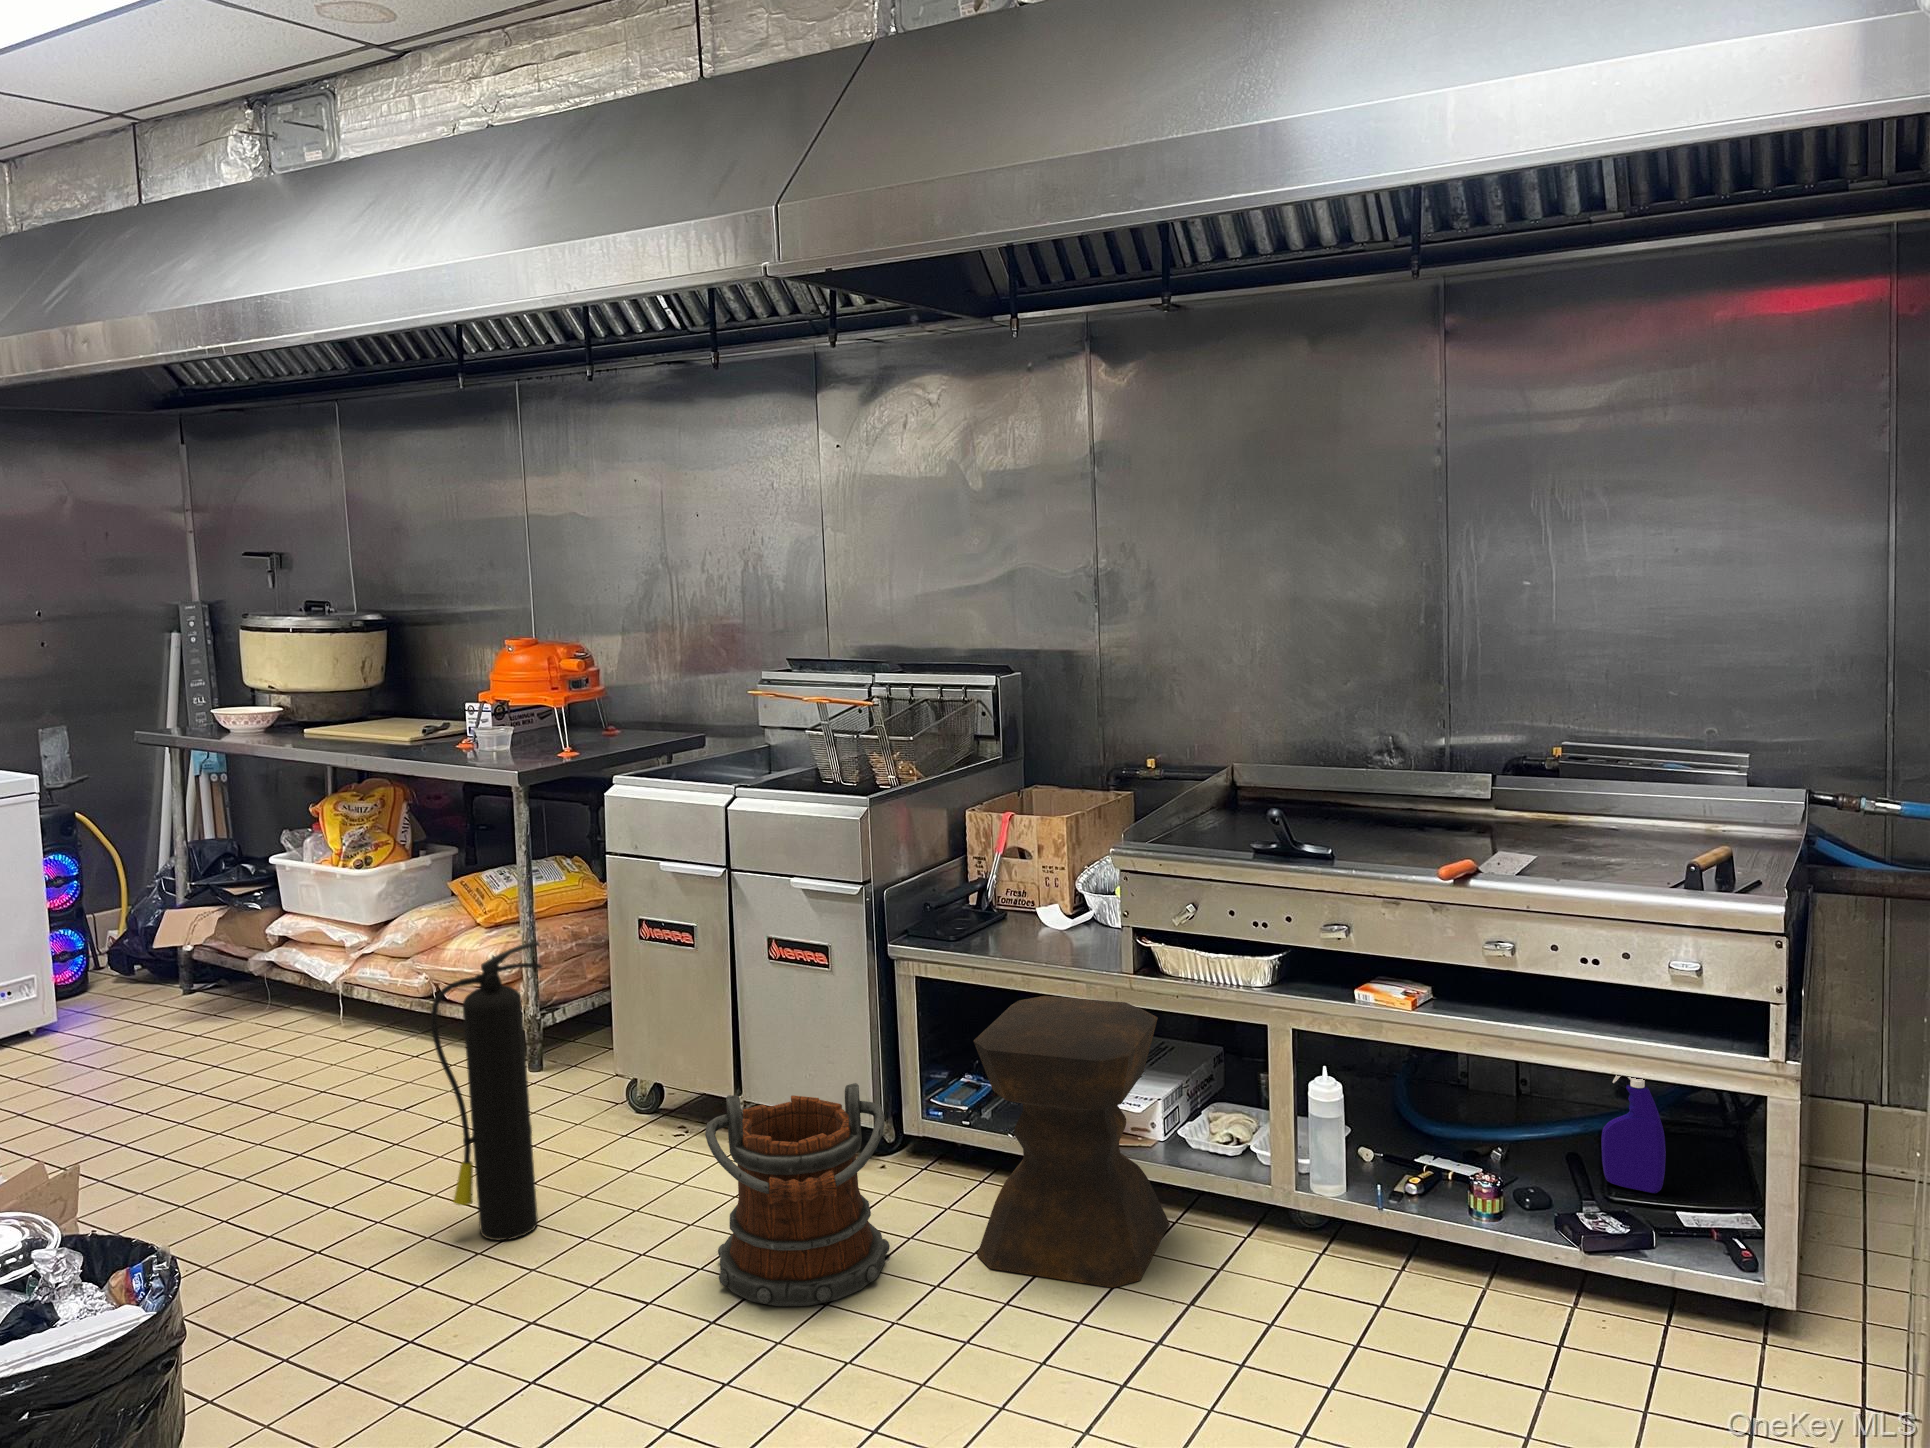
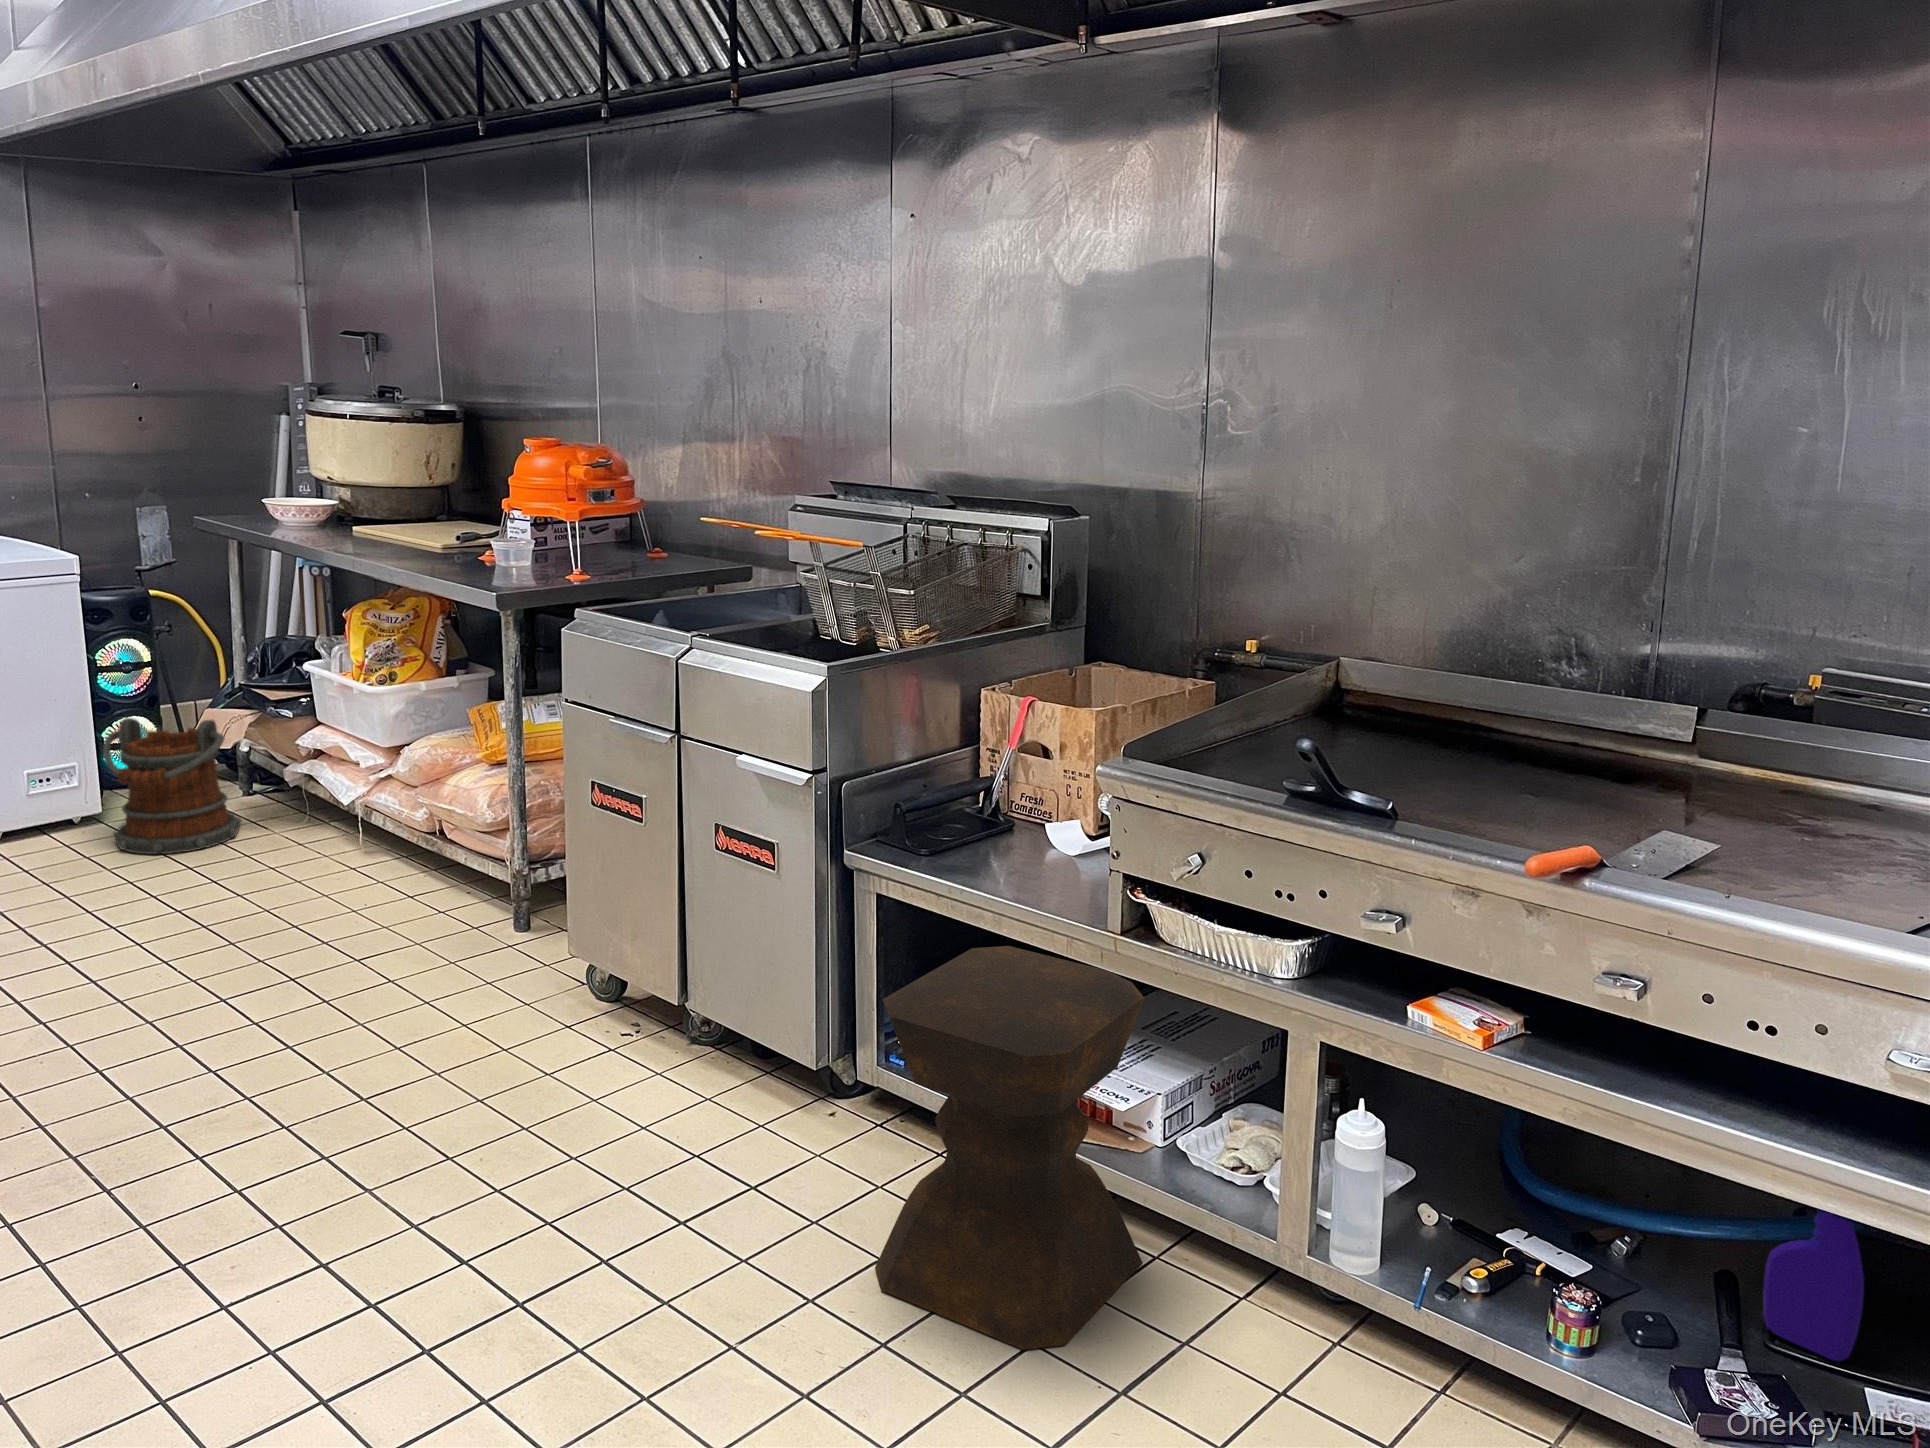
fire extinguisher: present [431,941,542,1240] -> none [274,802,414,1148]
bucket: present [705,1083,890,1306] -> present [103,718,241,854]

